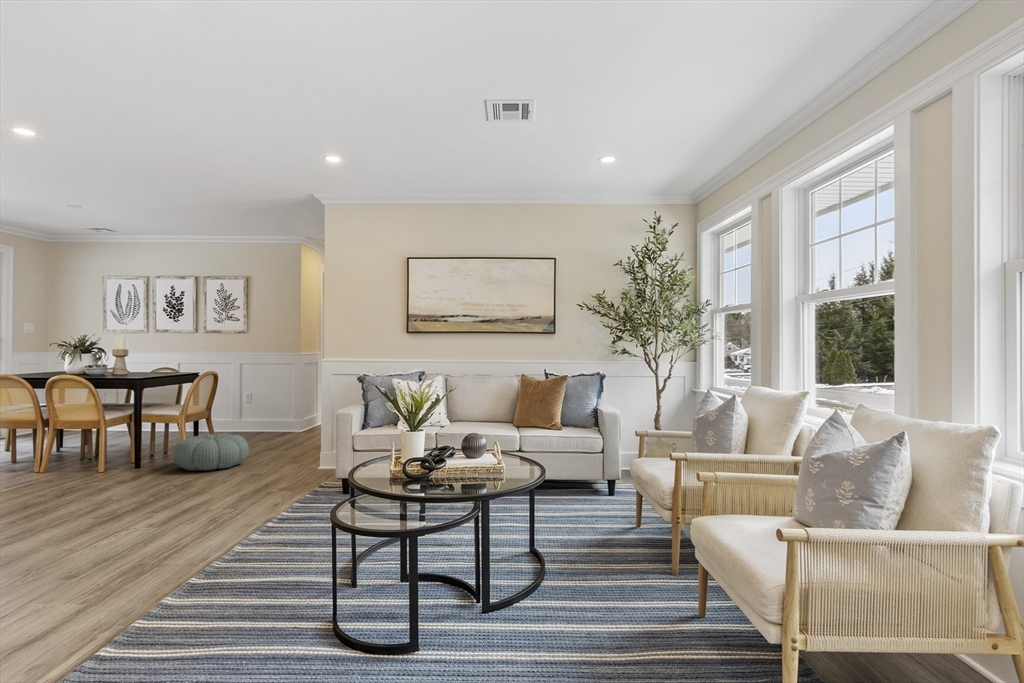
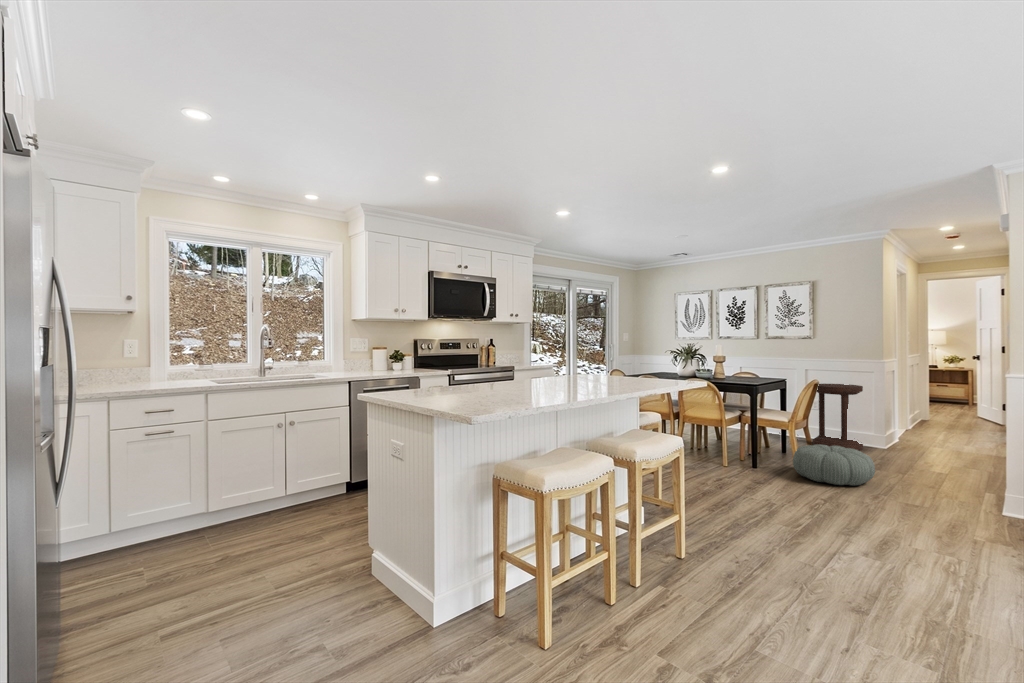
side table: none [239,376,283,439] -> present [813,384,863,450]

